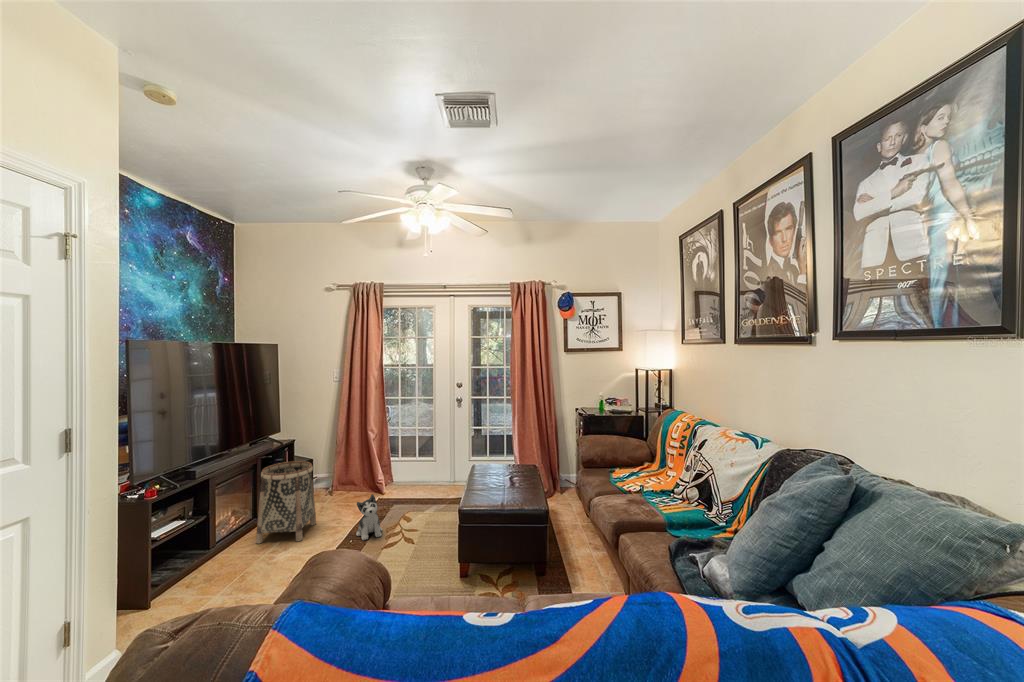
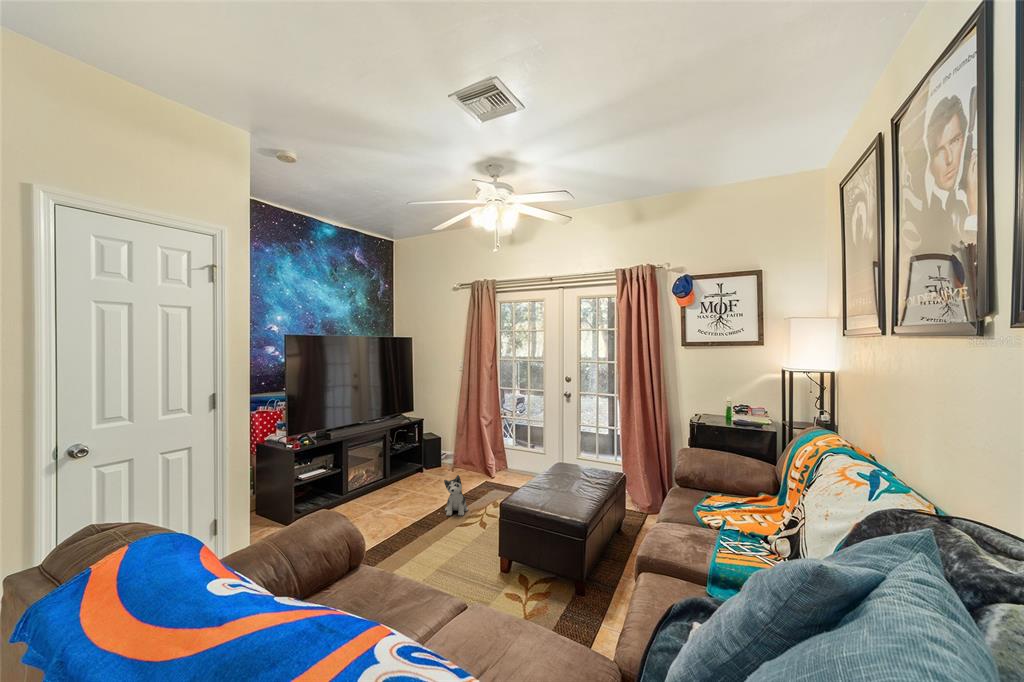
basket: present [256,461,316,543] -> none [375,436,425,505]

